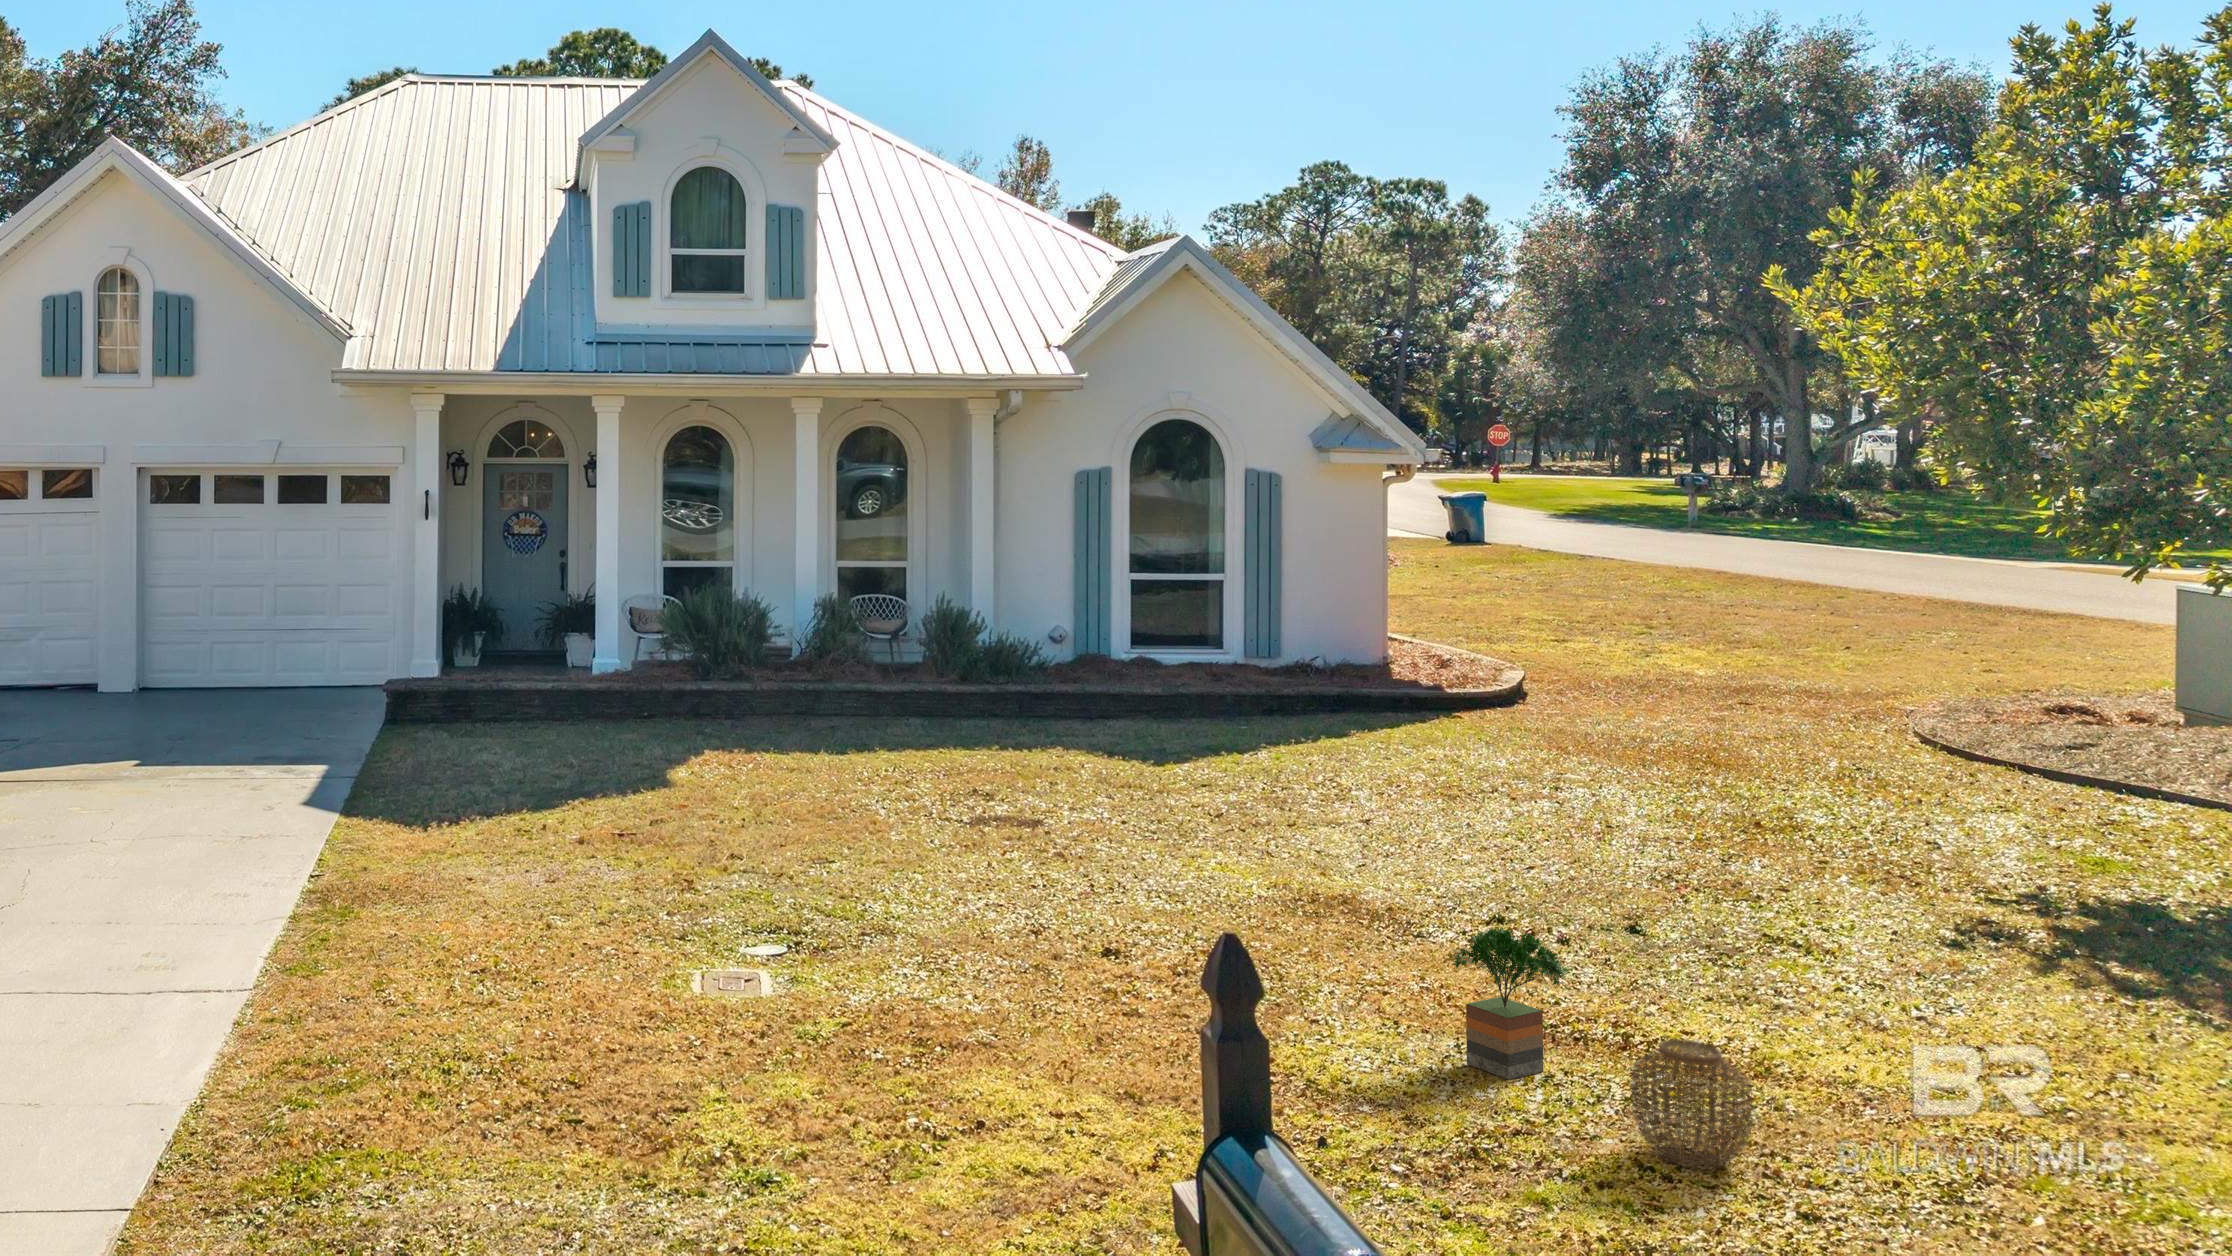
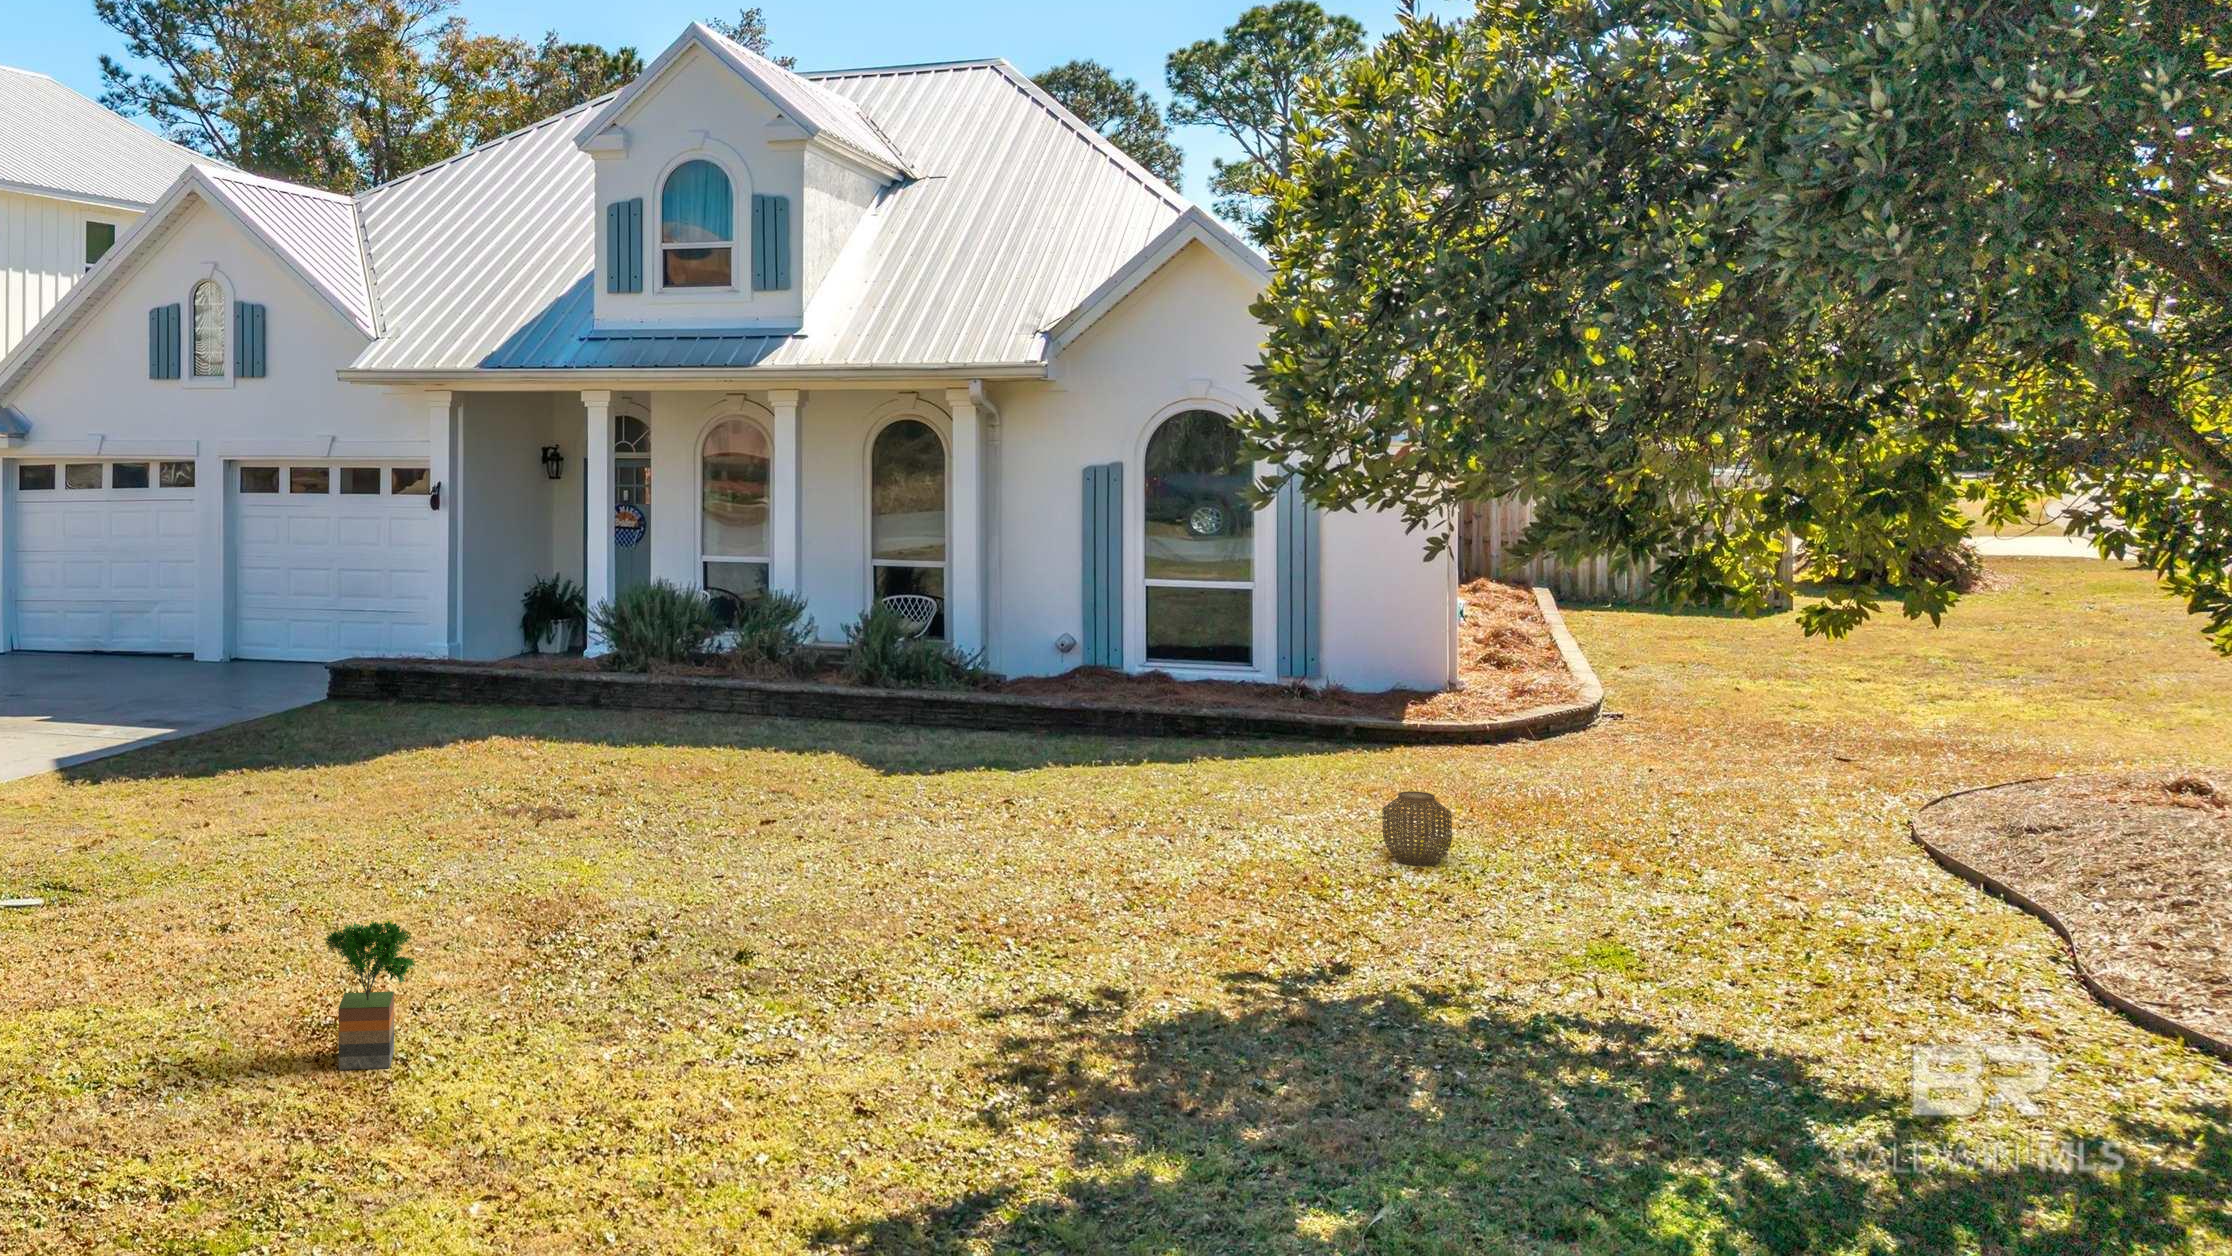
woven basket: present [1631,1039,1752,1169] -> present [1382,791,1452,866]

